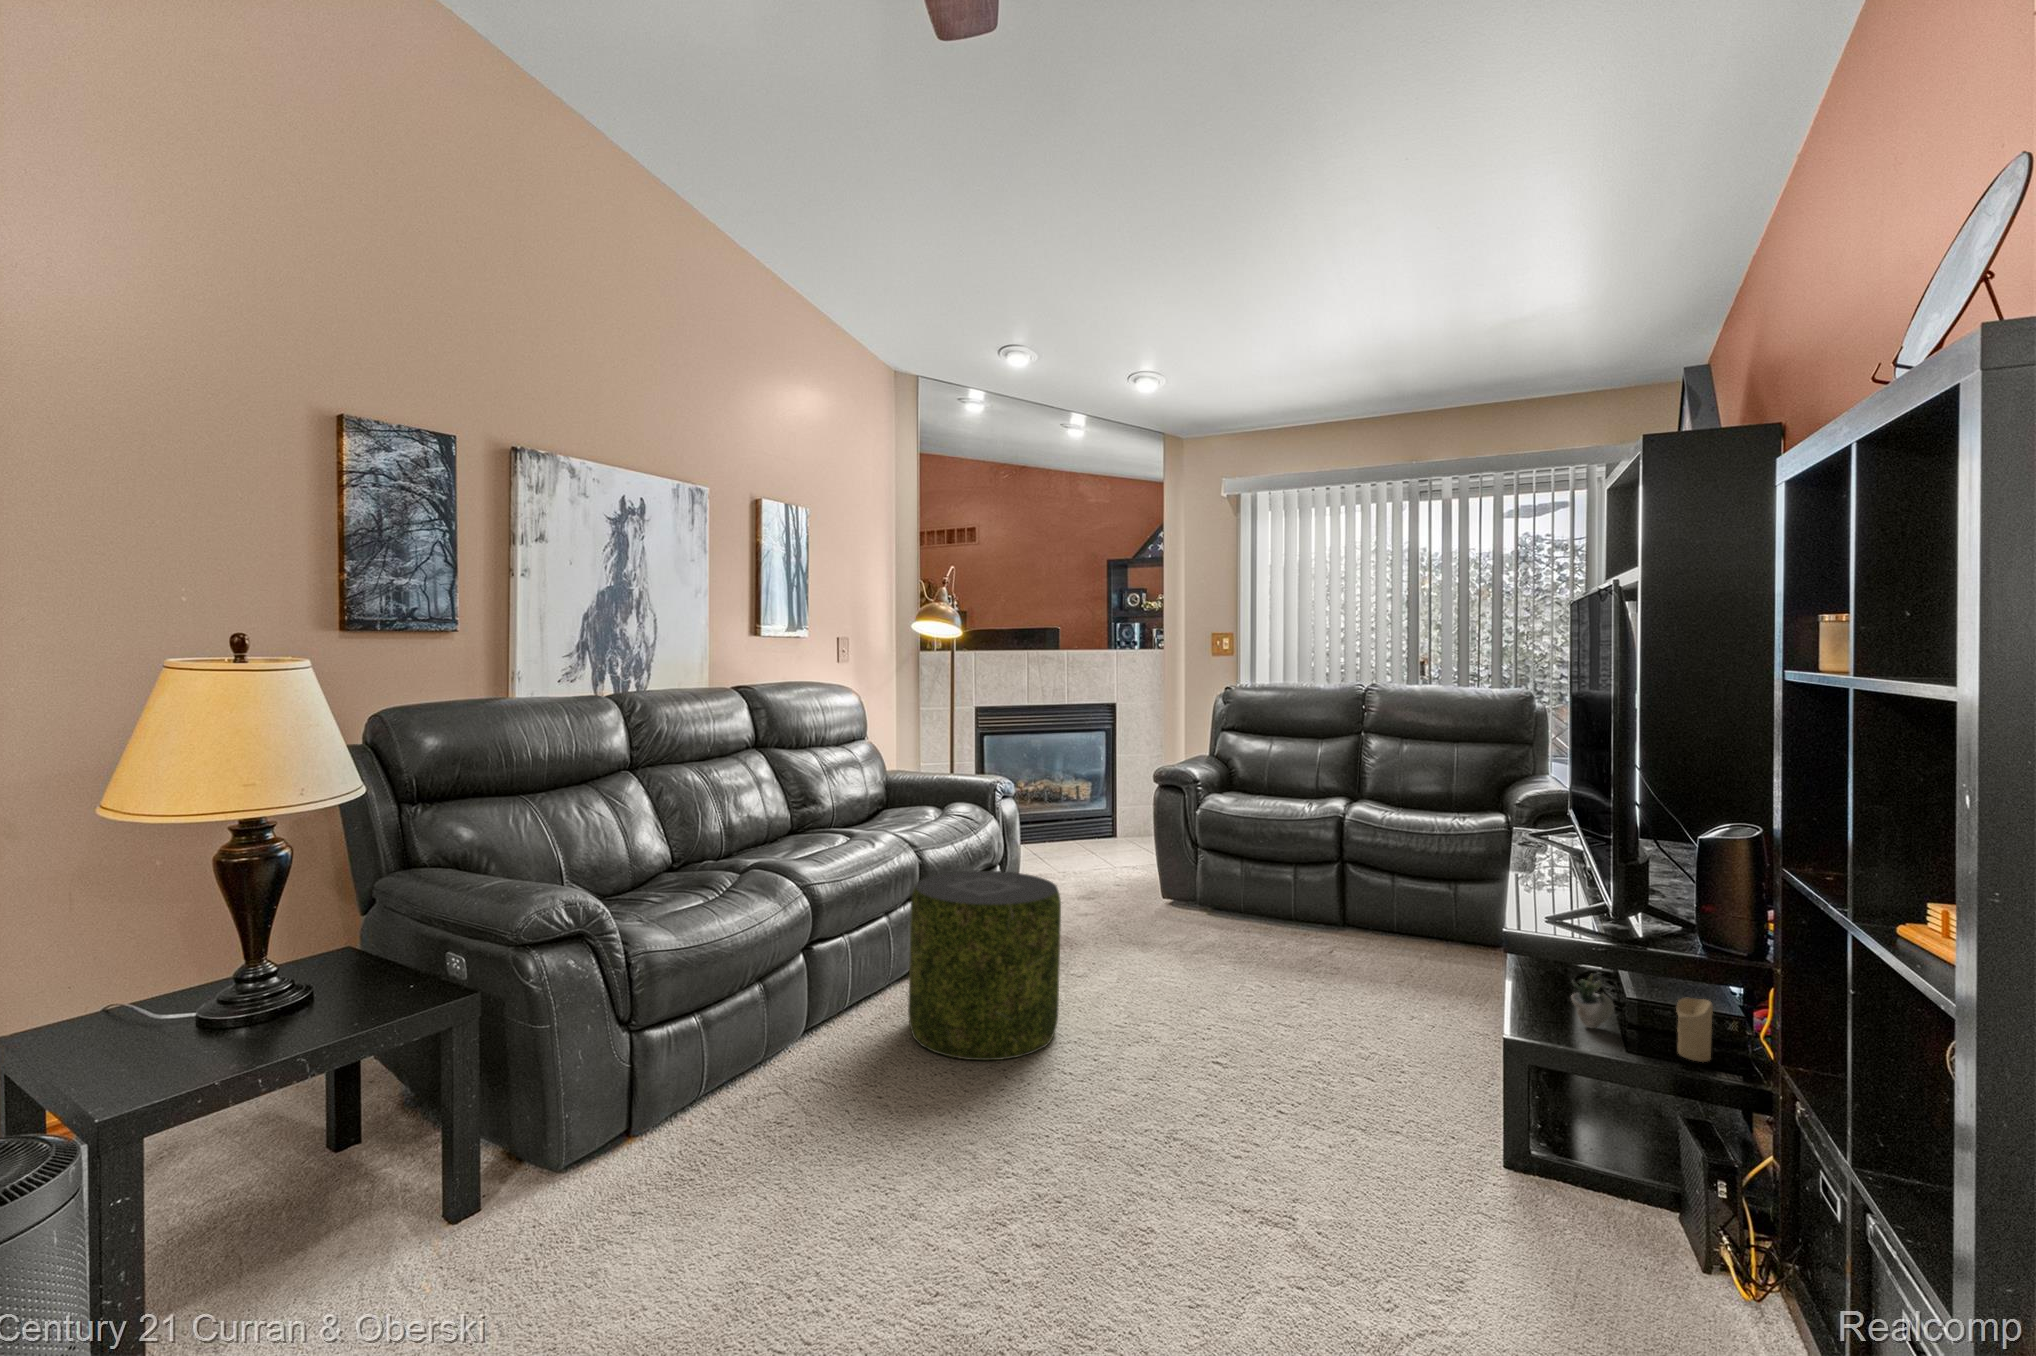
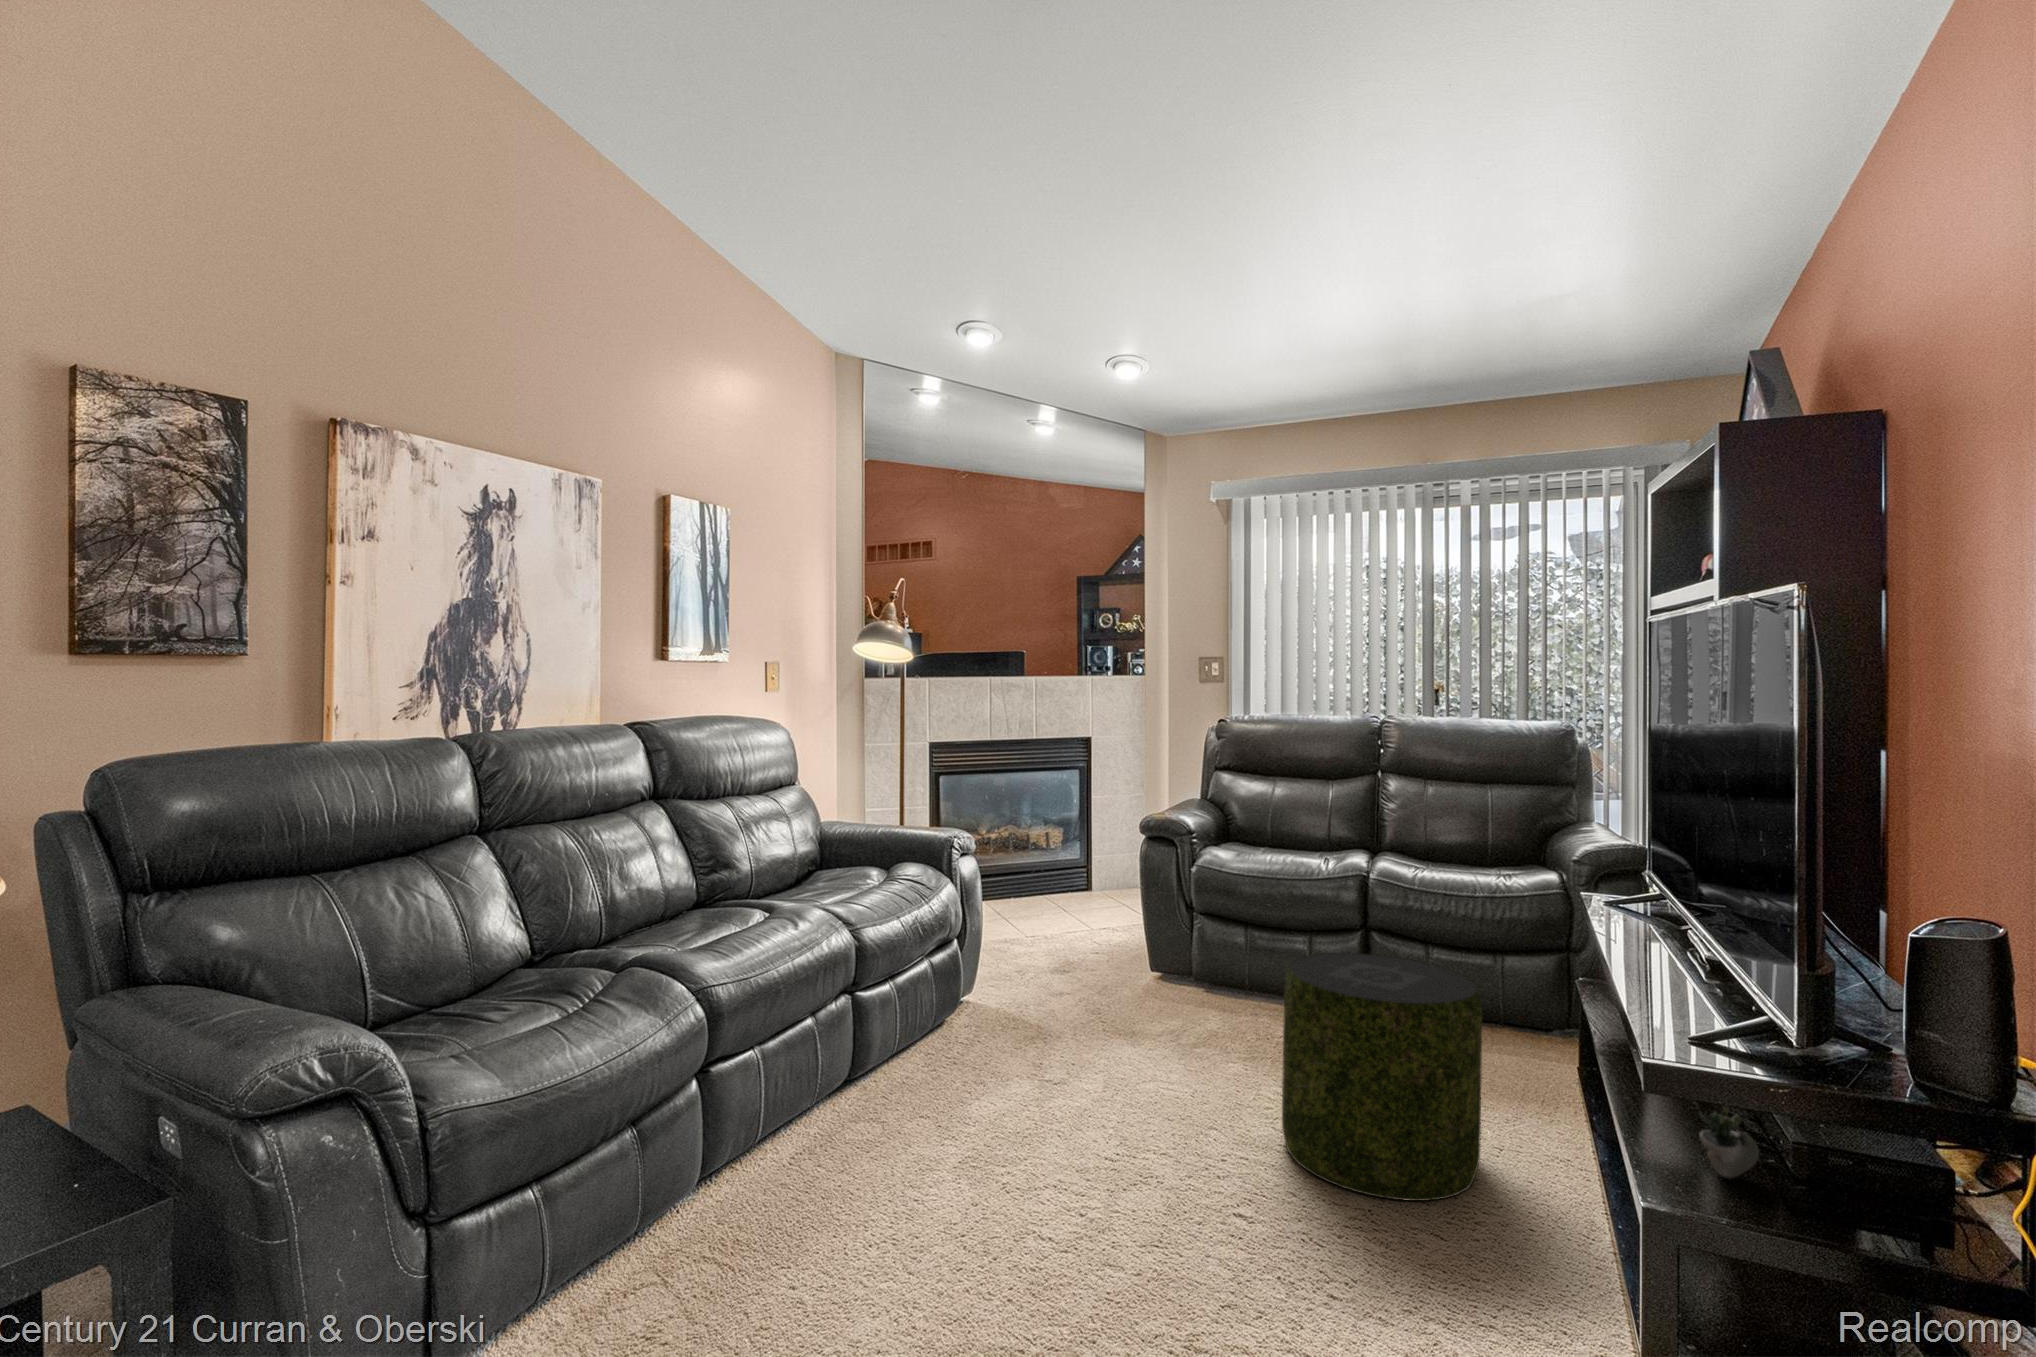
pouf: present [908,871,1061,1060] -> present [1282,953,1482,1201]
candle: present [1676,998,1713,1062] -> none [1851,1144,1902,1233]

